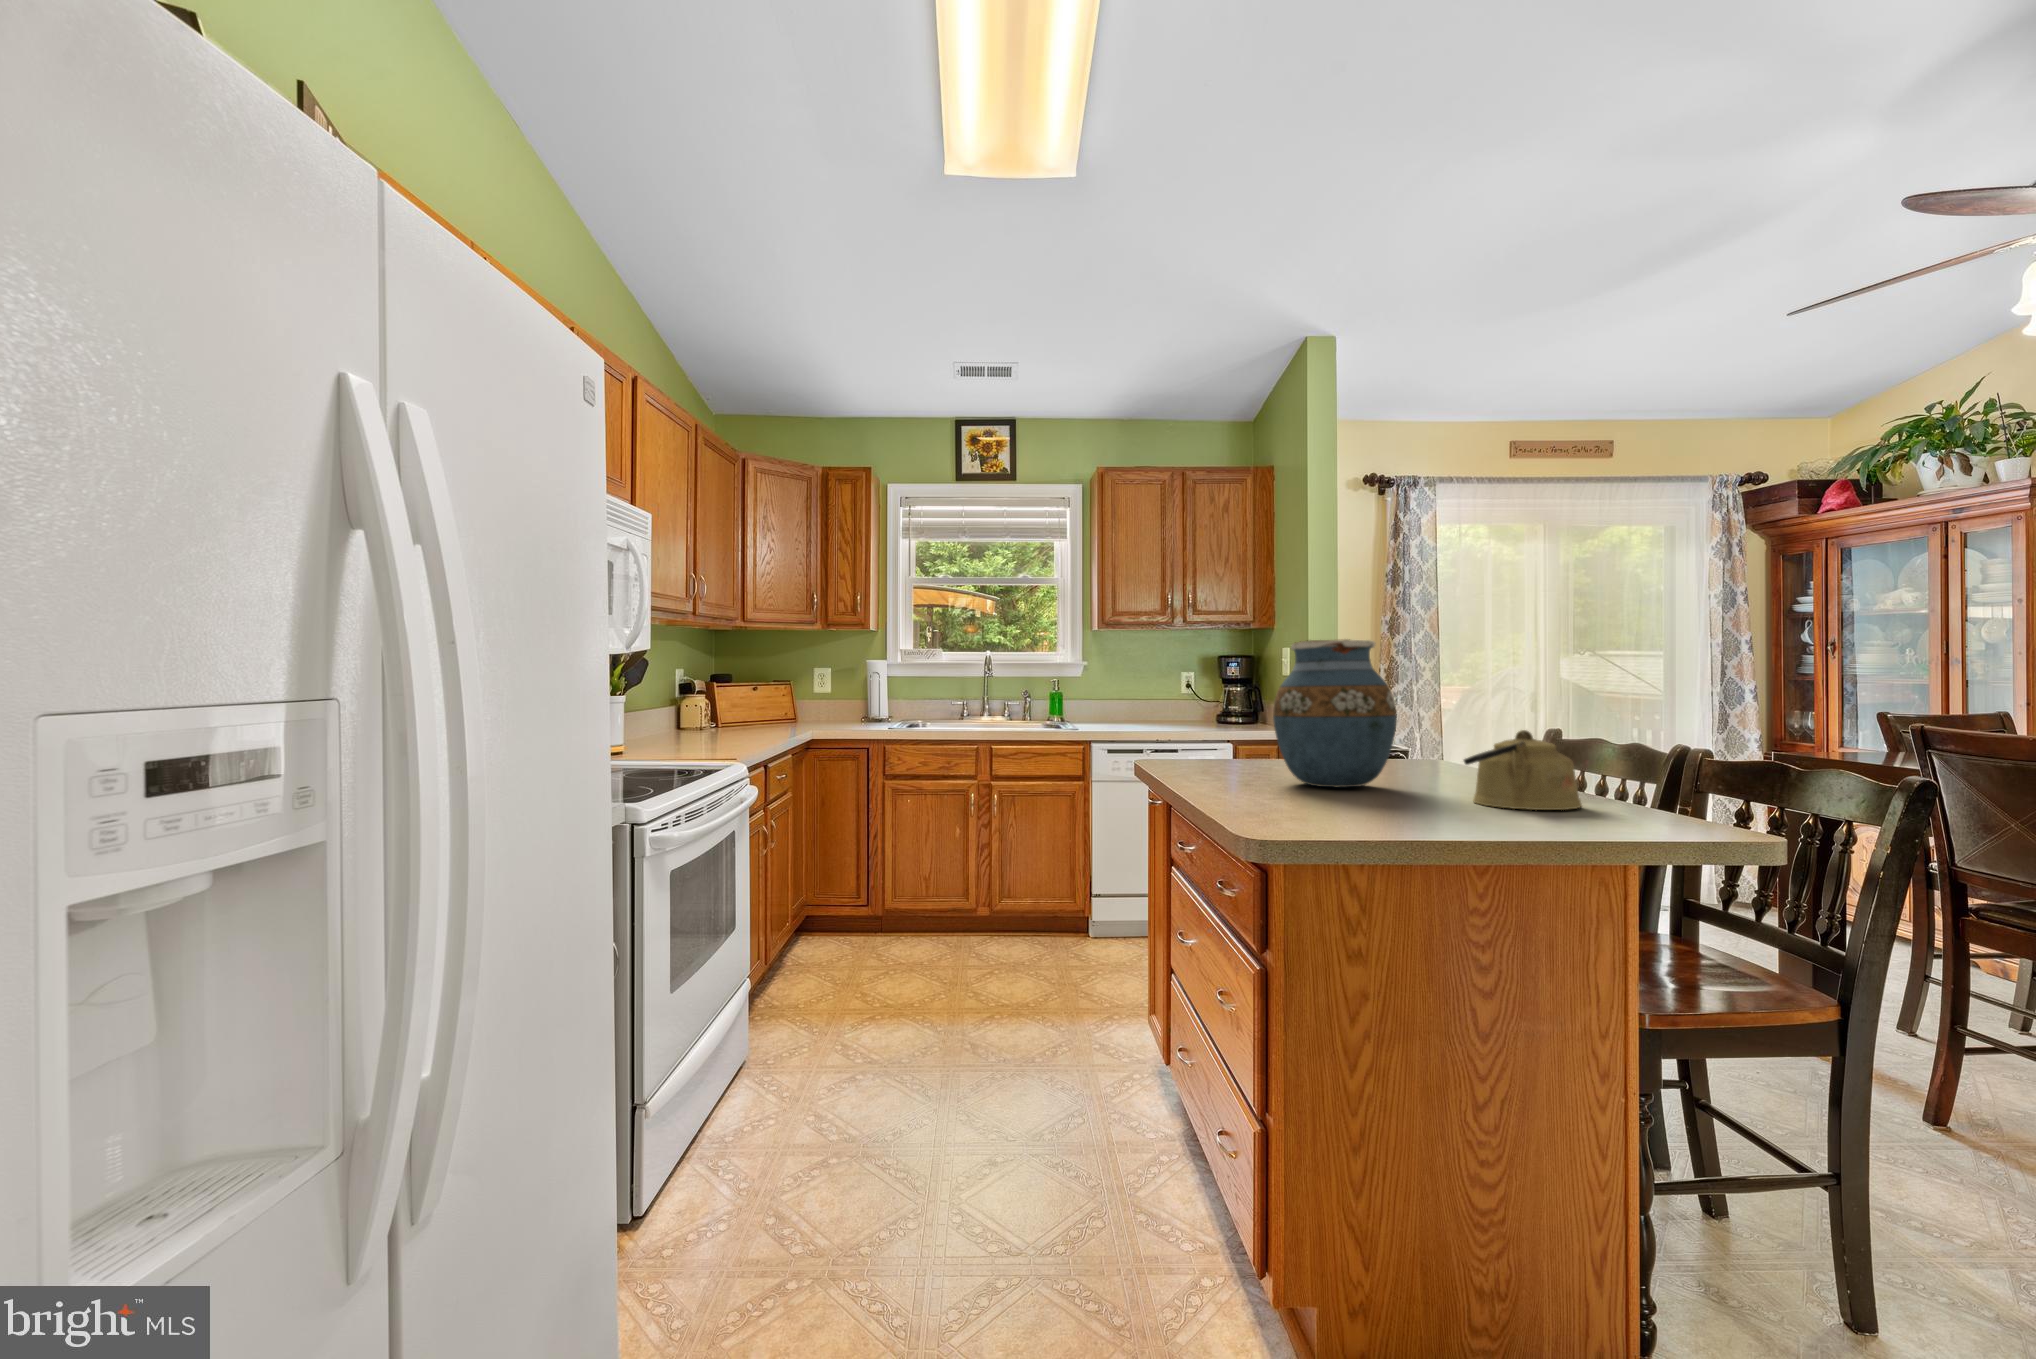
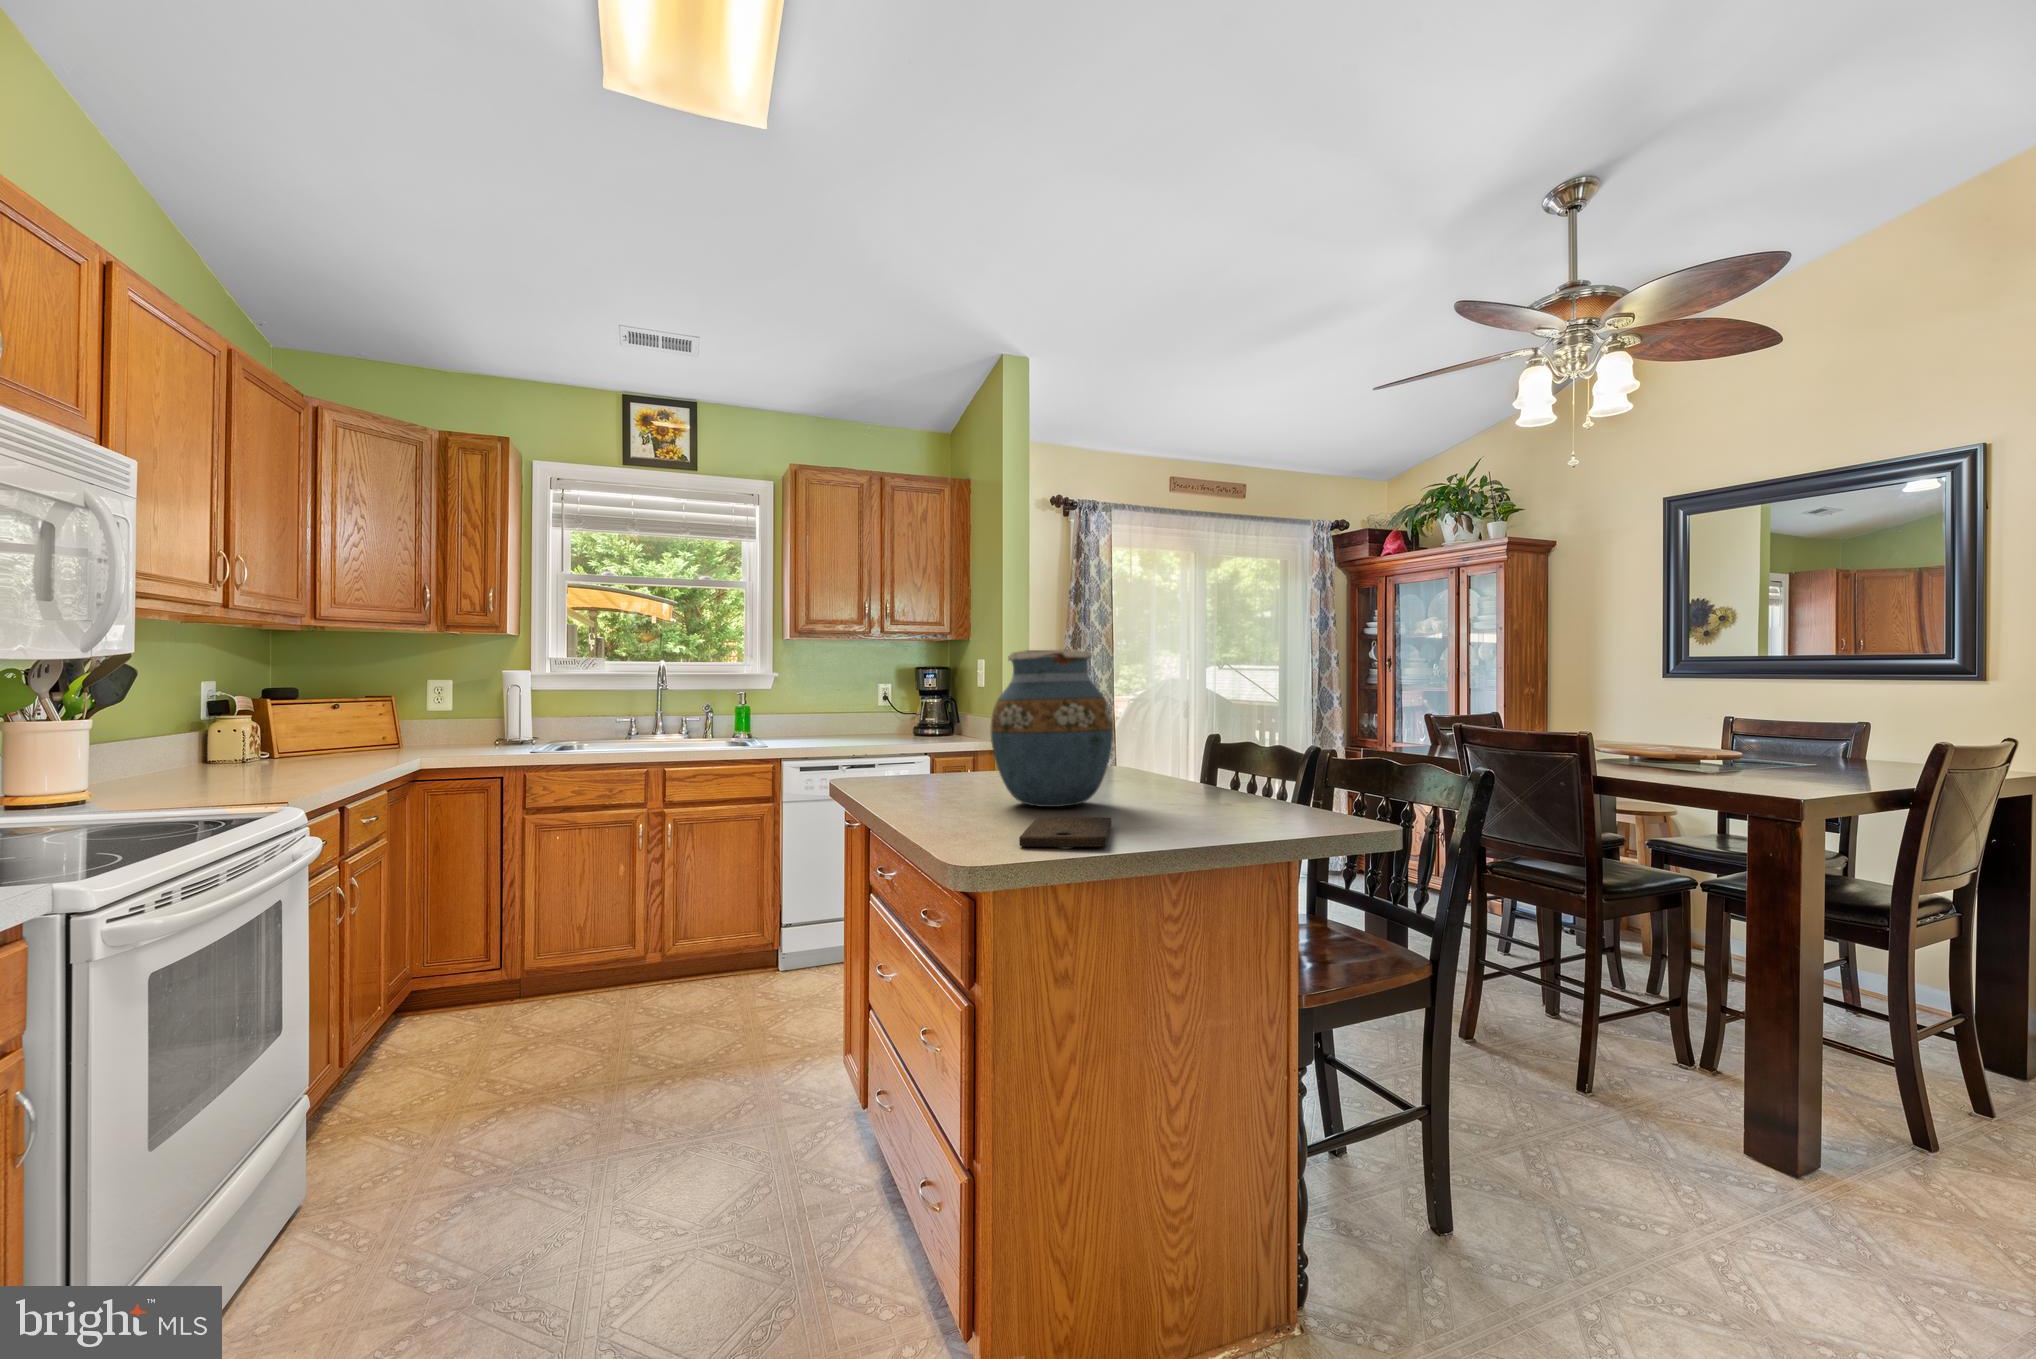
kettle: present [1464,730,1582,810] -> none [1182,742,1286,822]
cutting board: none [1287,793,1383,818] -> present [1019,817,1111,847]

